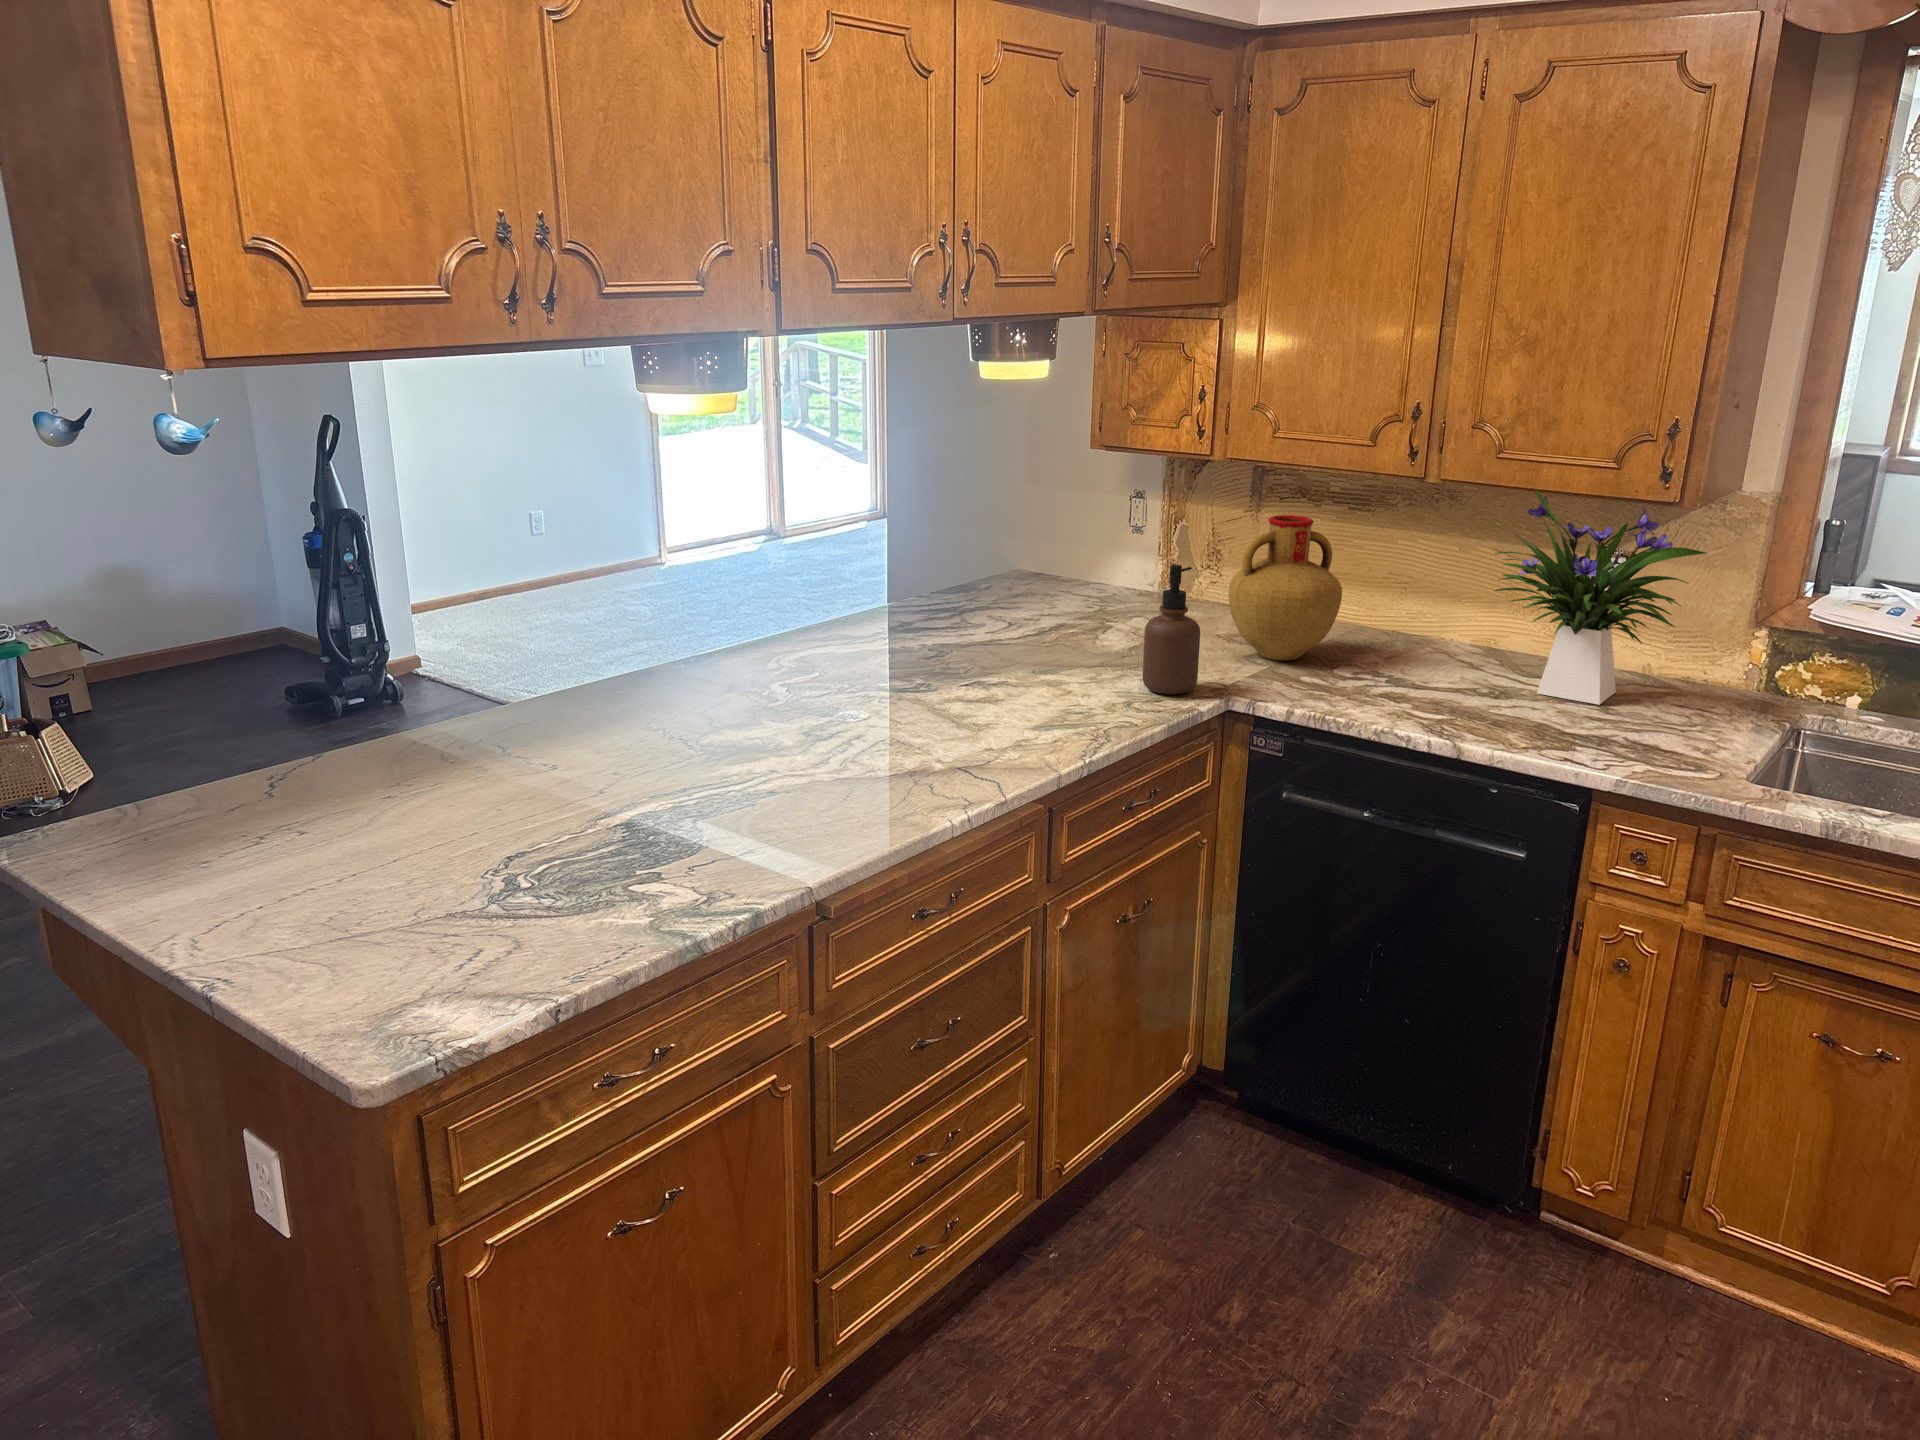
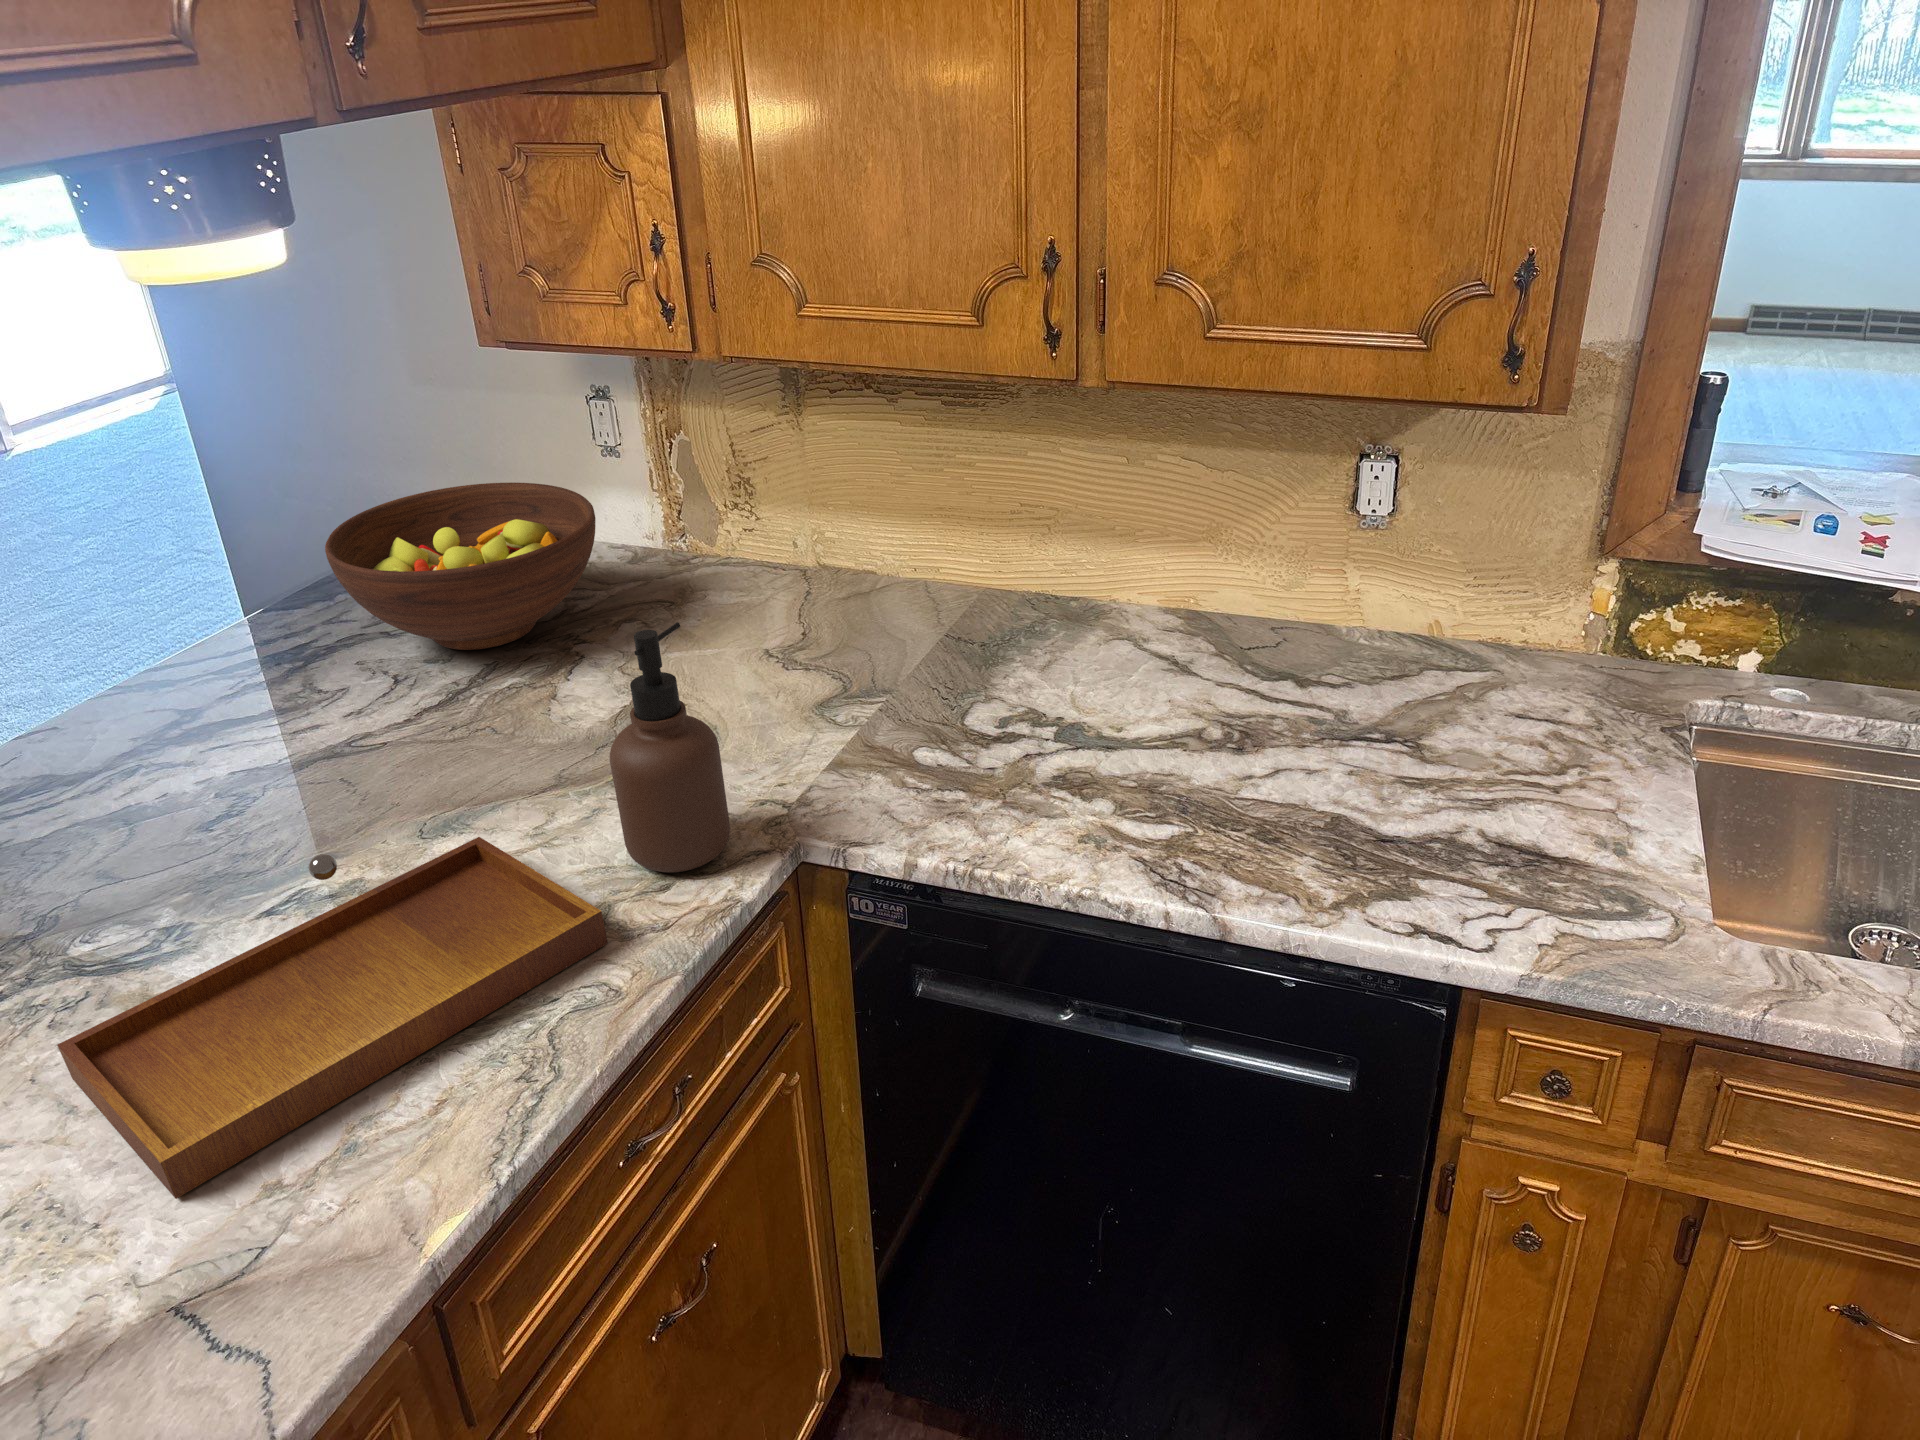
flower arrangement: present [1495,489,1705,705] -> none [1212,383,1567,740]
vase: present [1229,515,1342,660] -> none [766,455,962,711]
fruit bowl: none [986,533,1132,616] -> present [325,483,596,650]
tray: none [896,634,1134,741] -> present [57,837,608,1199]

